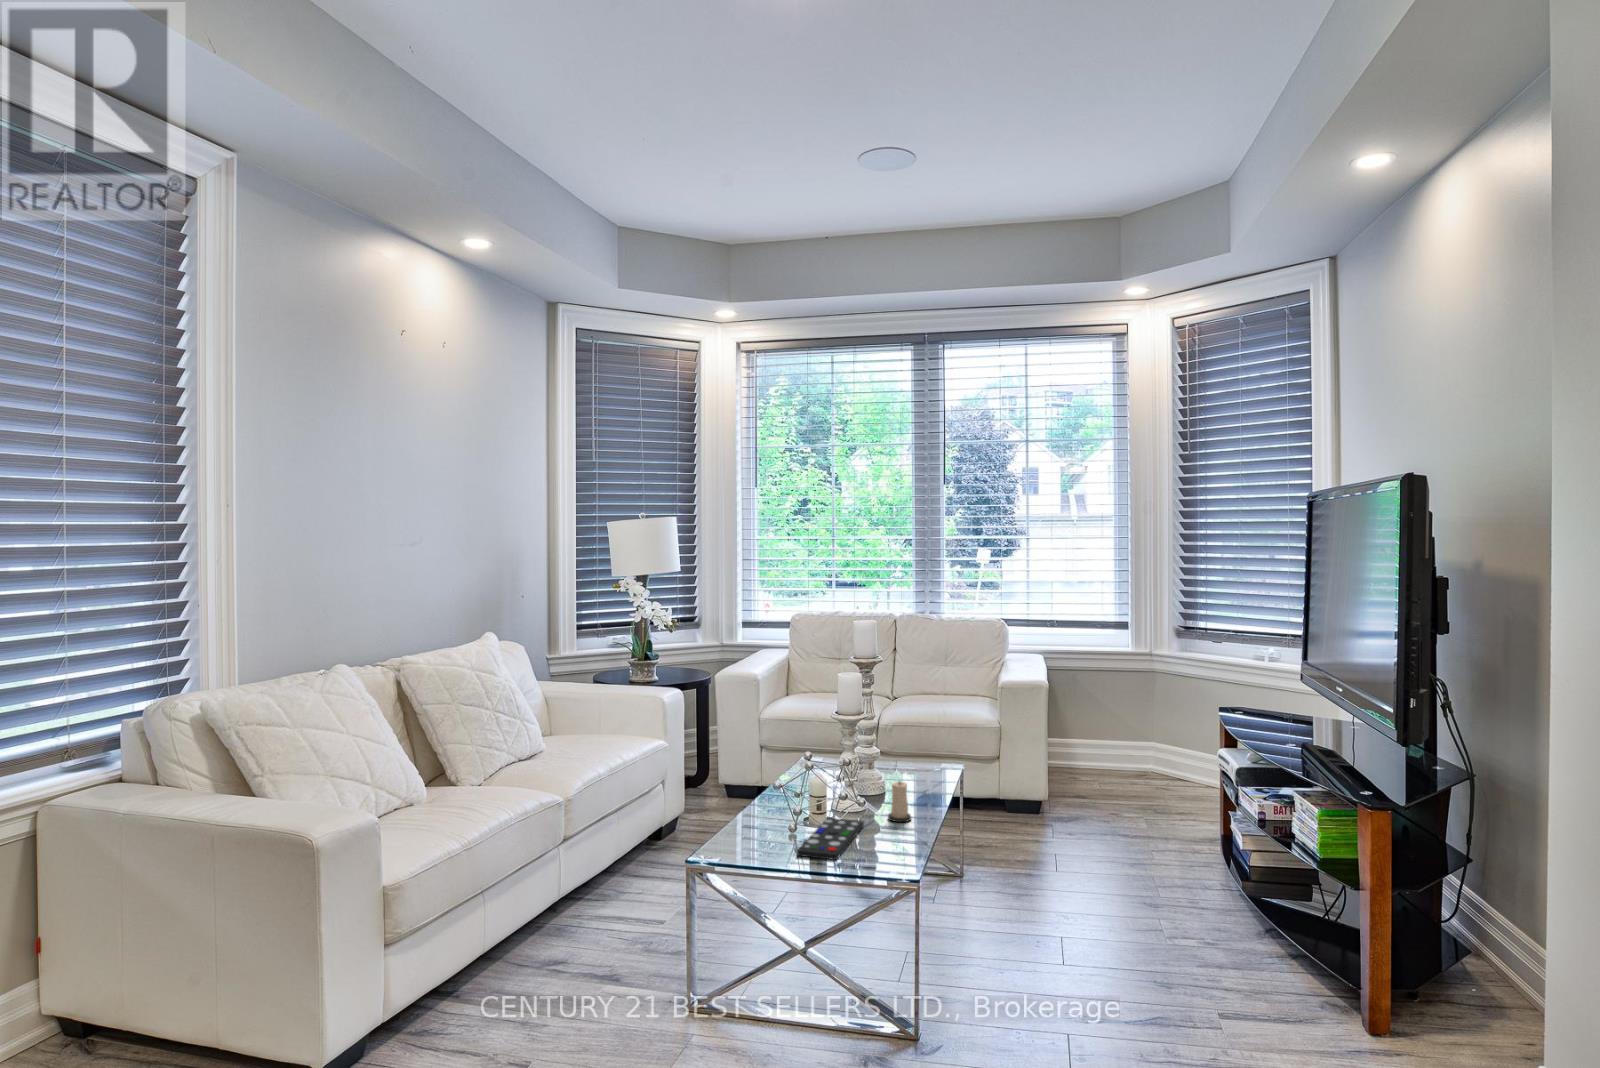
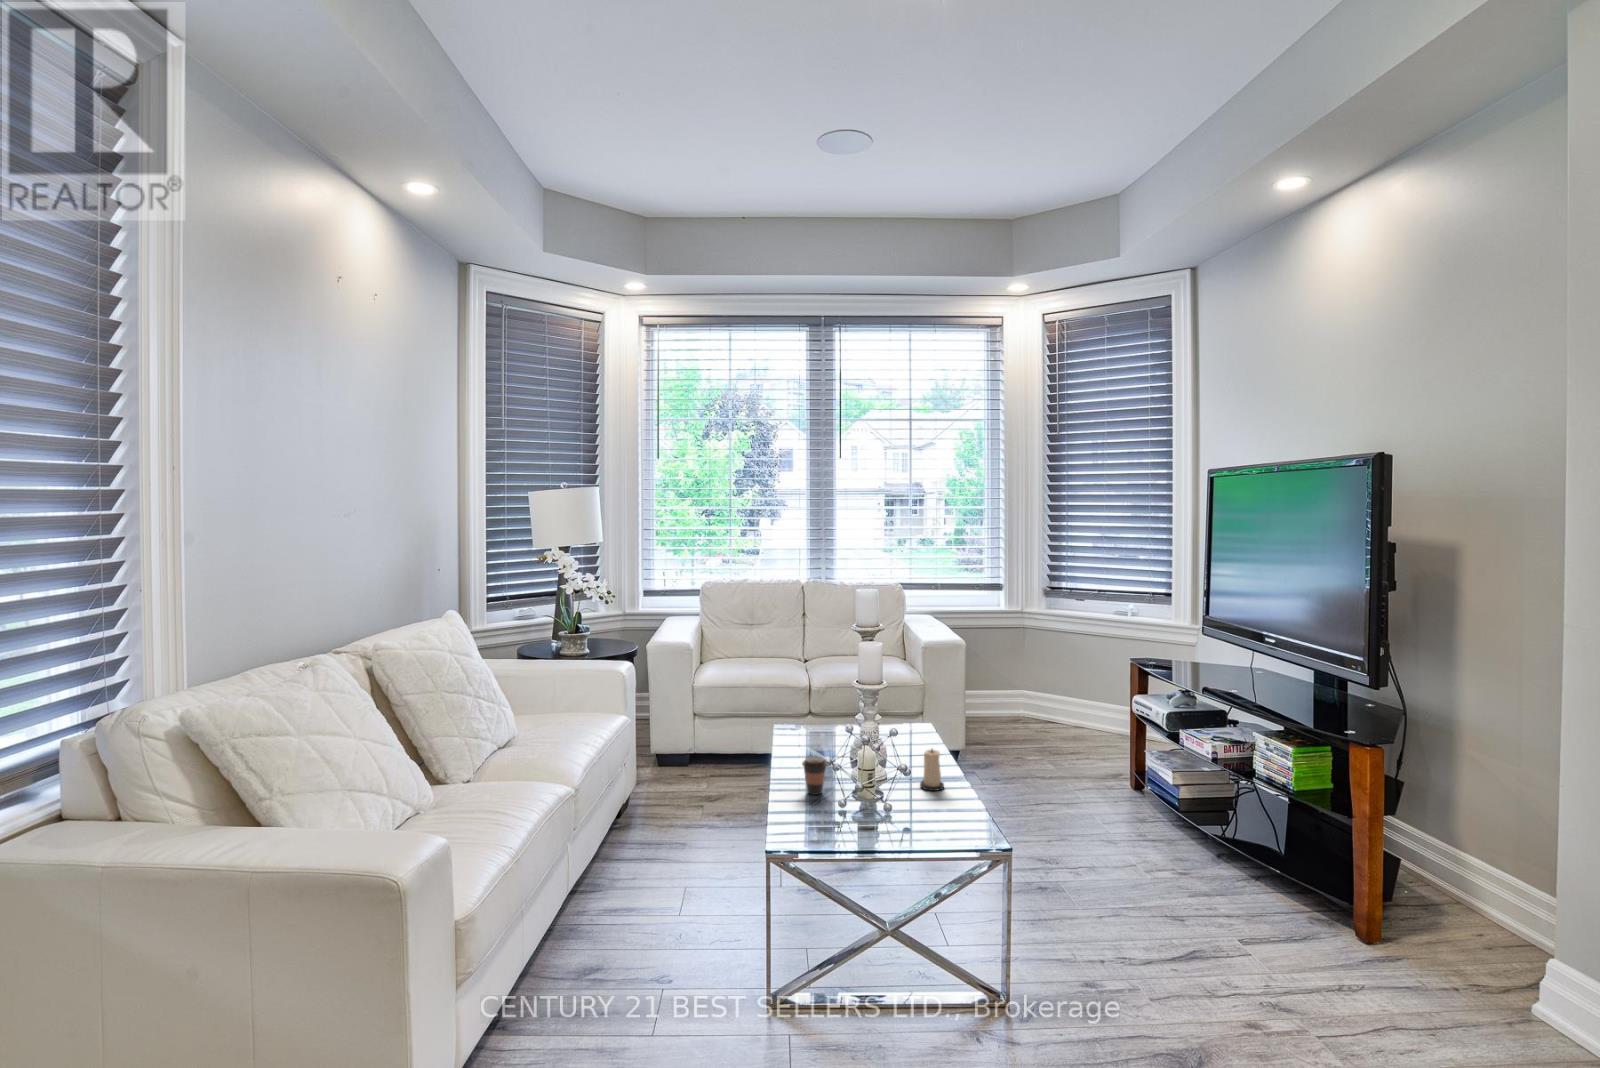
coffee cup: none [772,780,797,816] -> present [802,756,827,795]
remote control: present [797,818,864,860] -> none [868,793,918,842]

